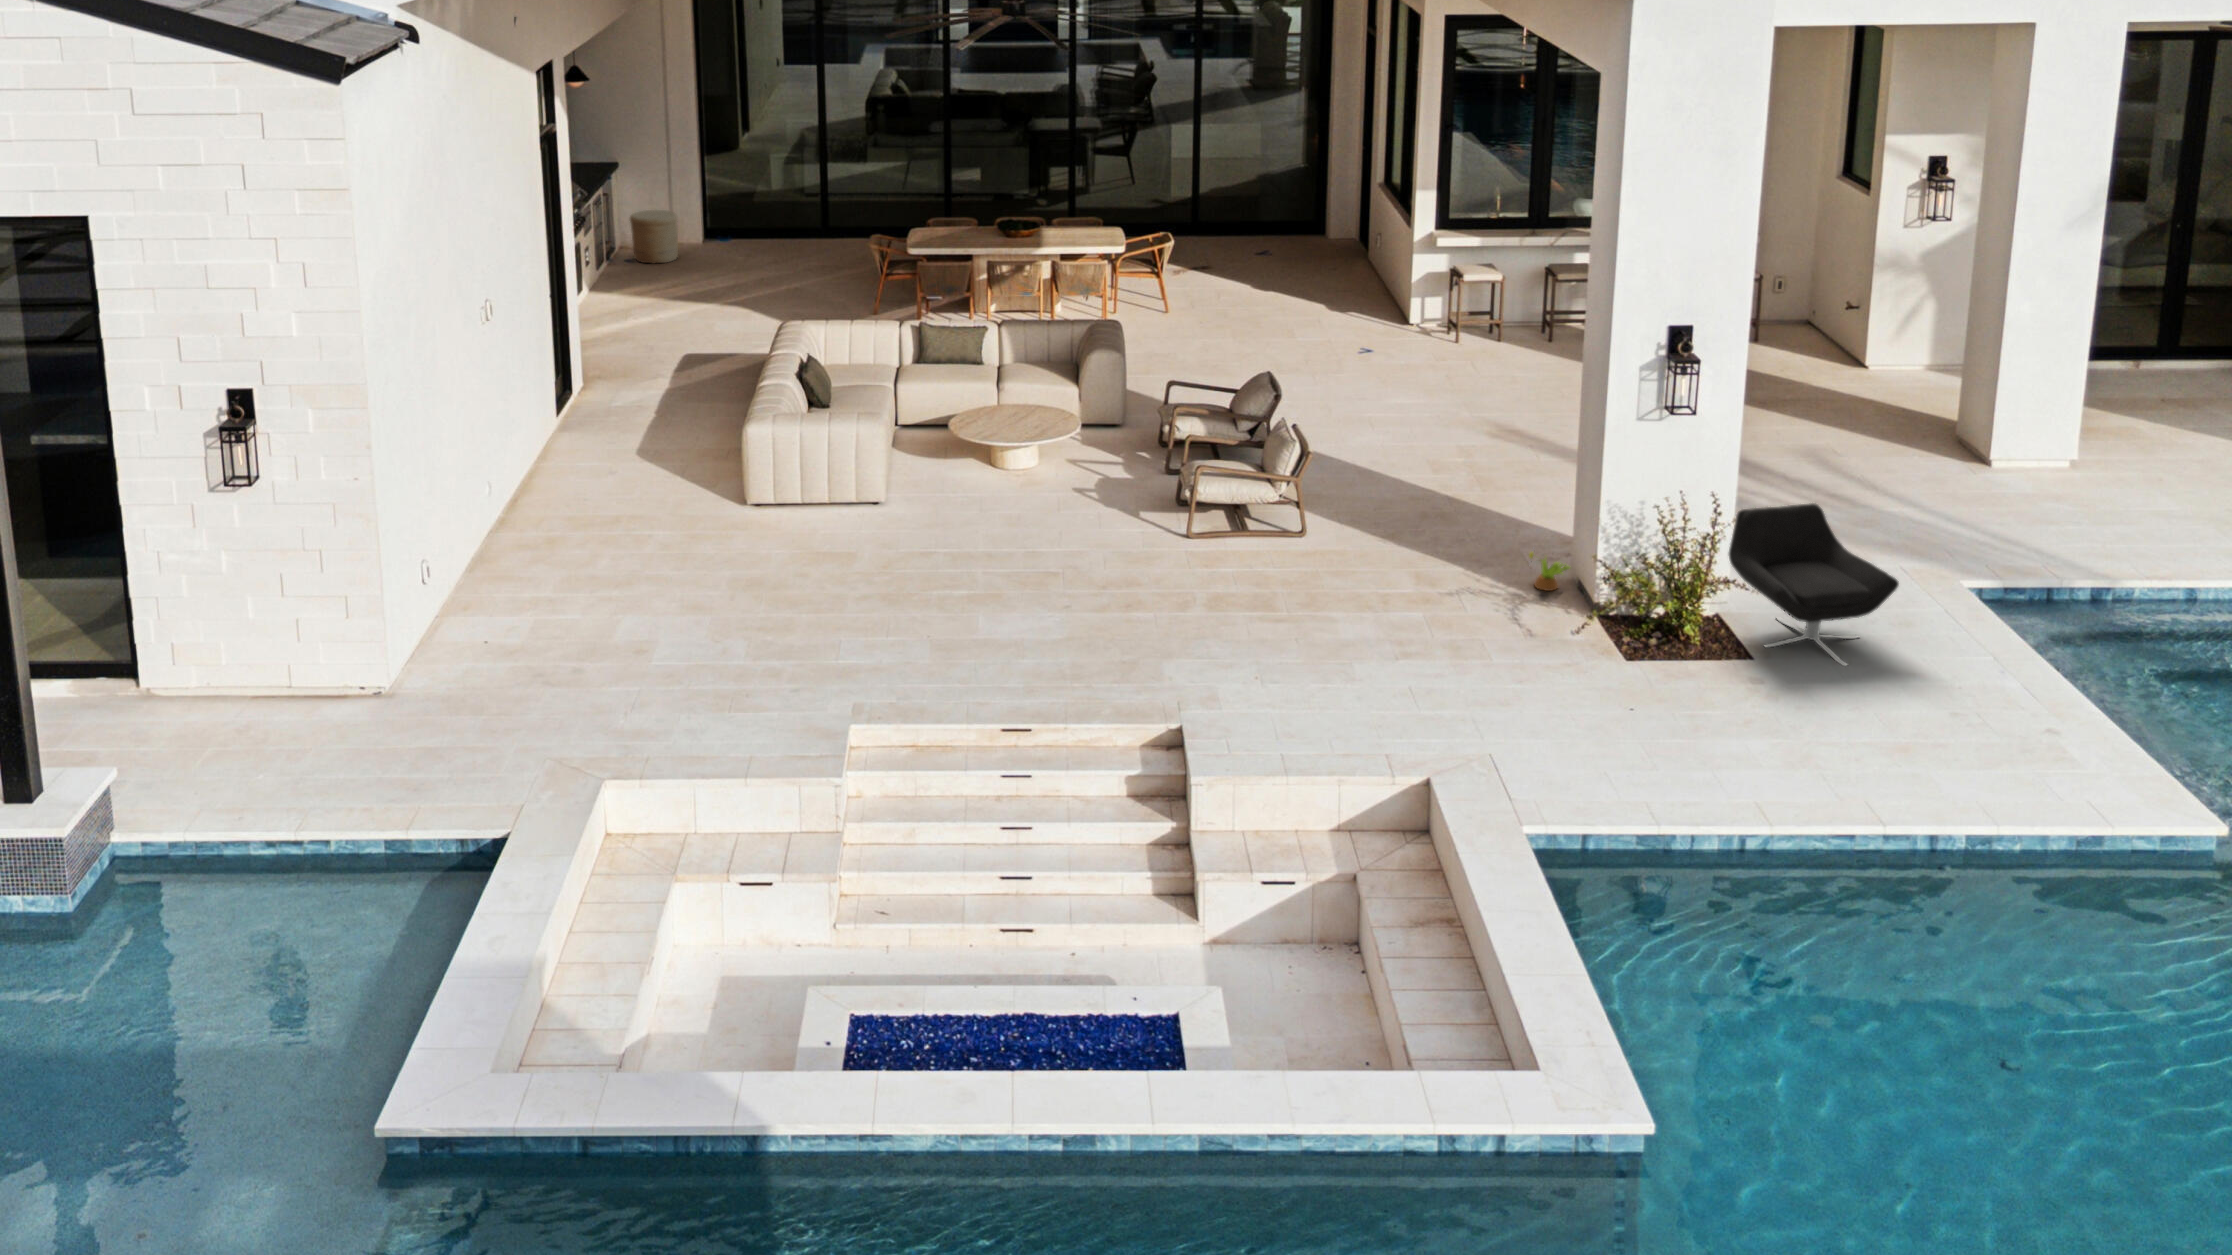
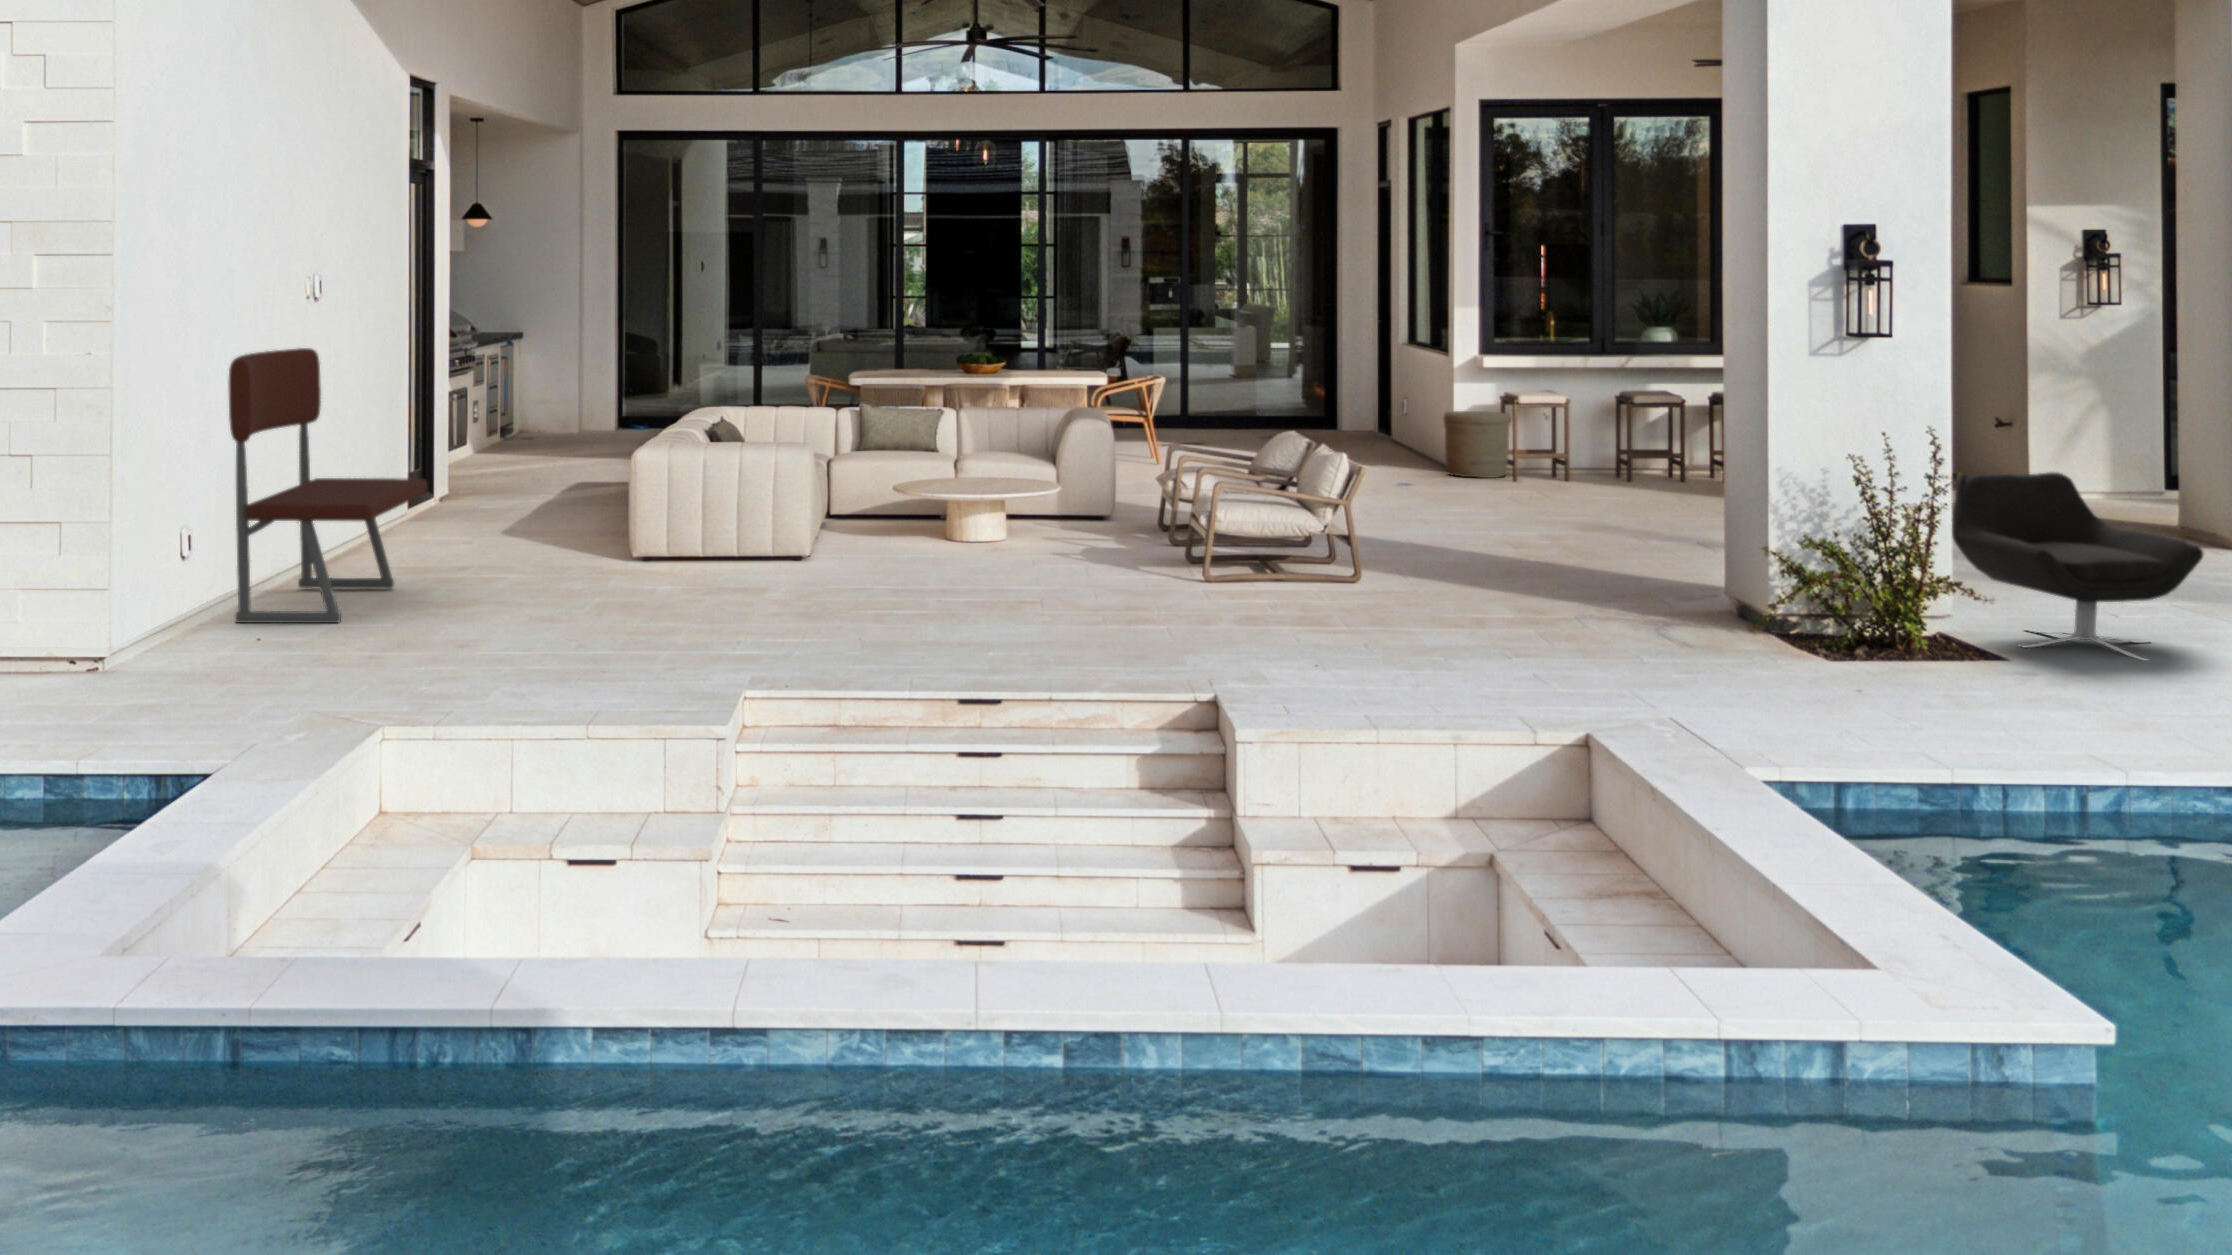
woven basket: present [630,210,678,264] -> present [1444,411,1511,478]
bench: none [440,382,586,619] -> present [229,348,427,623]
decorative plant: present [1529,547,1570,591] -> none [1667,554,1728,615]

